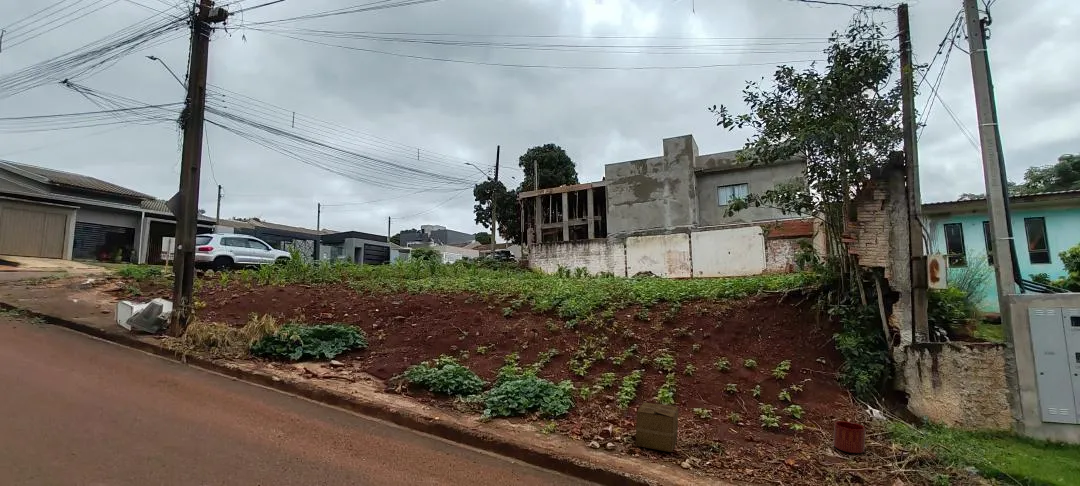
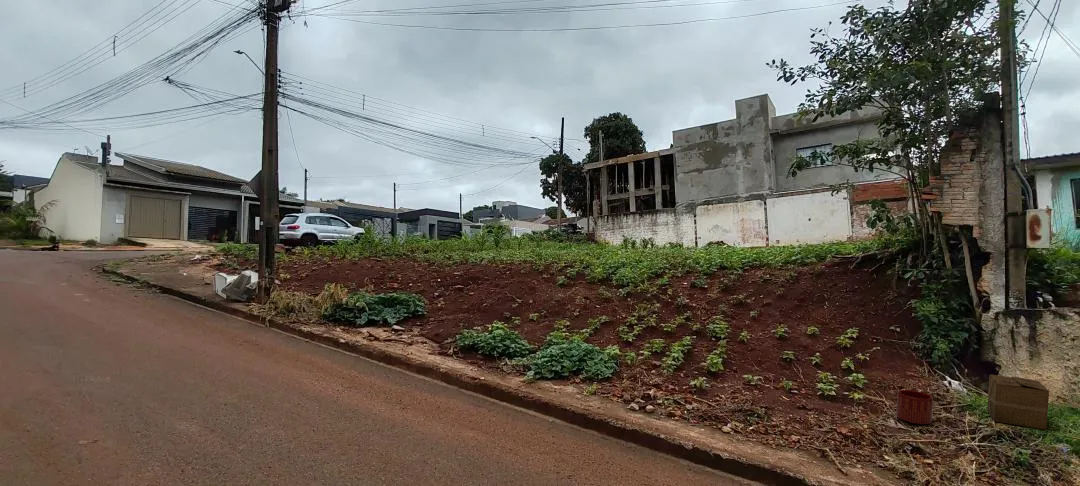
cardboard box: present [635,402,678,452] -> present [987,375,1049,430]

